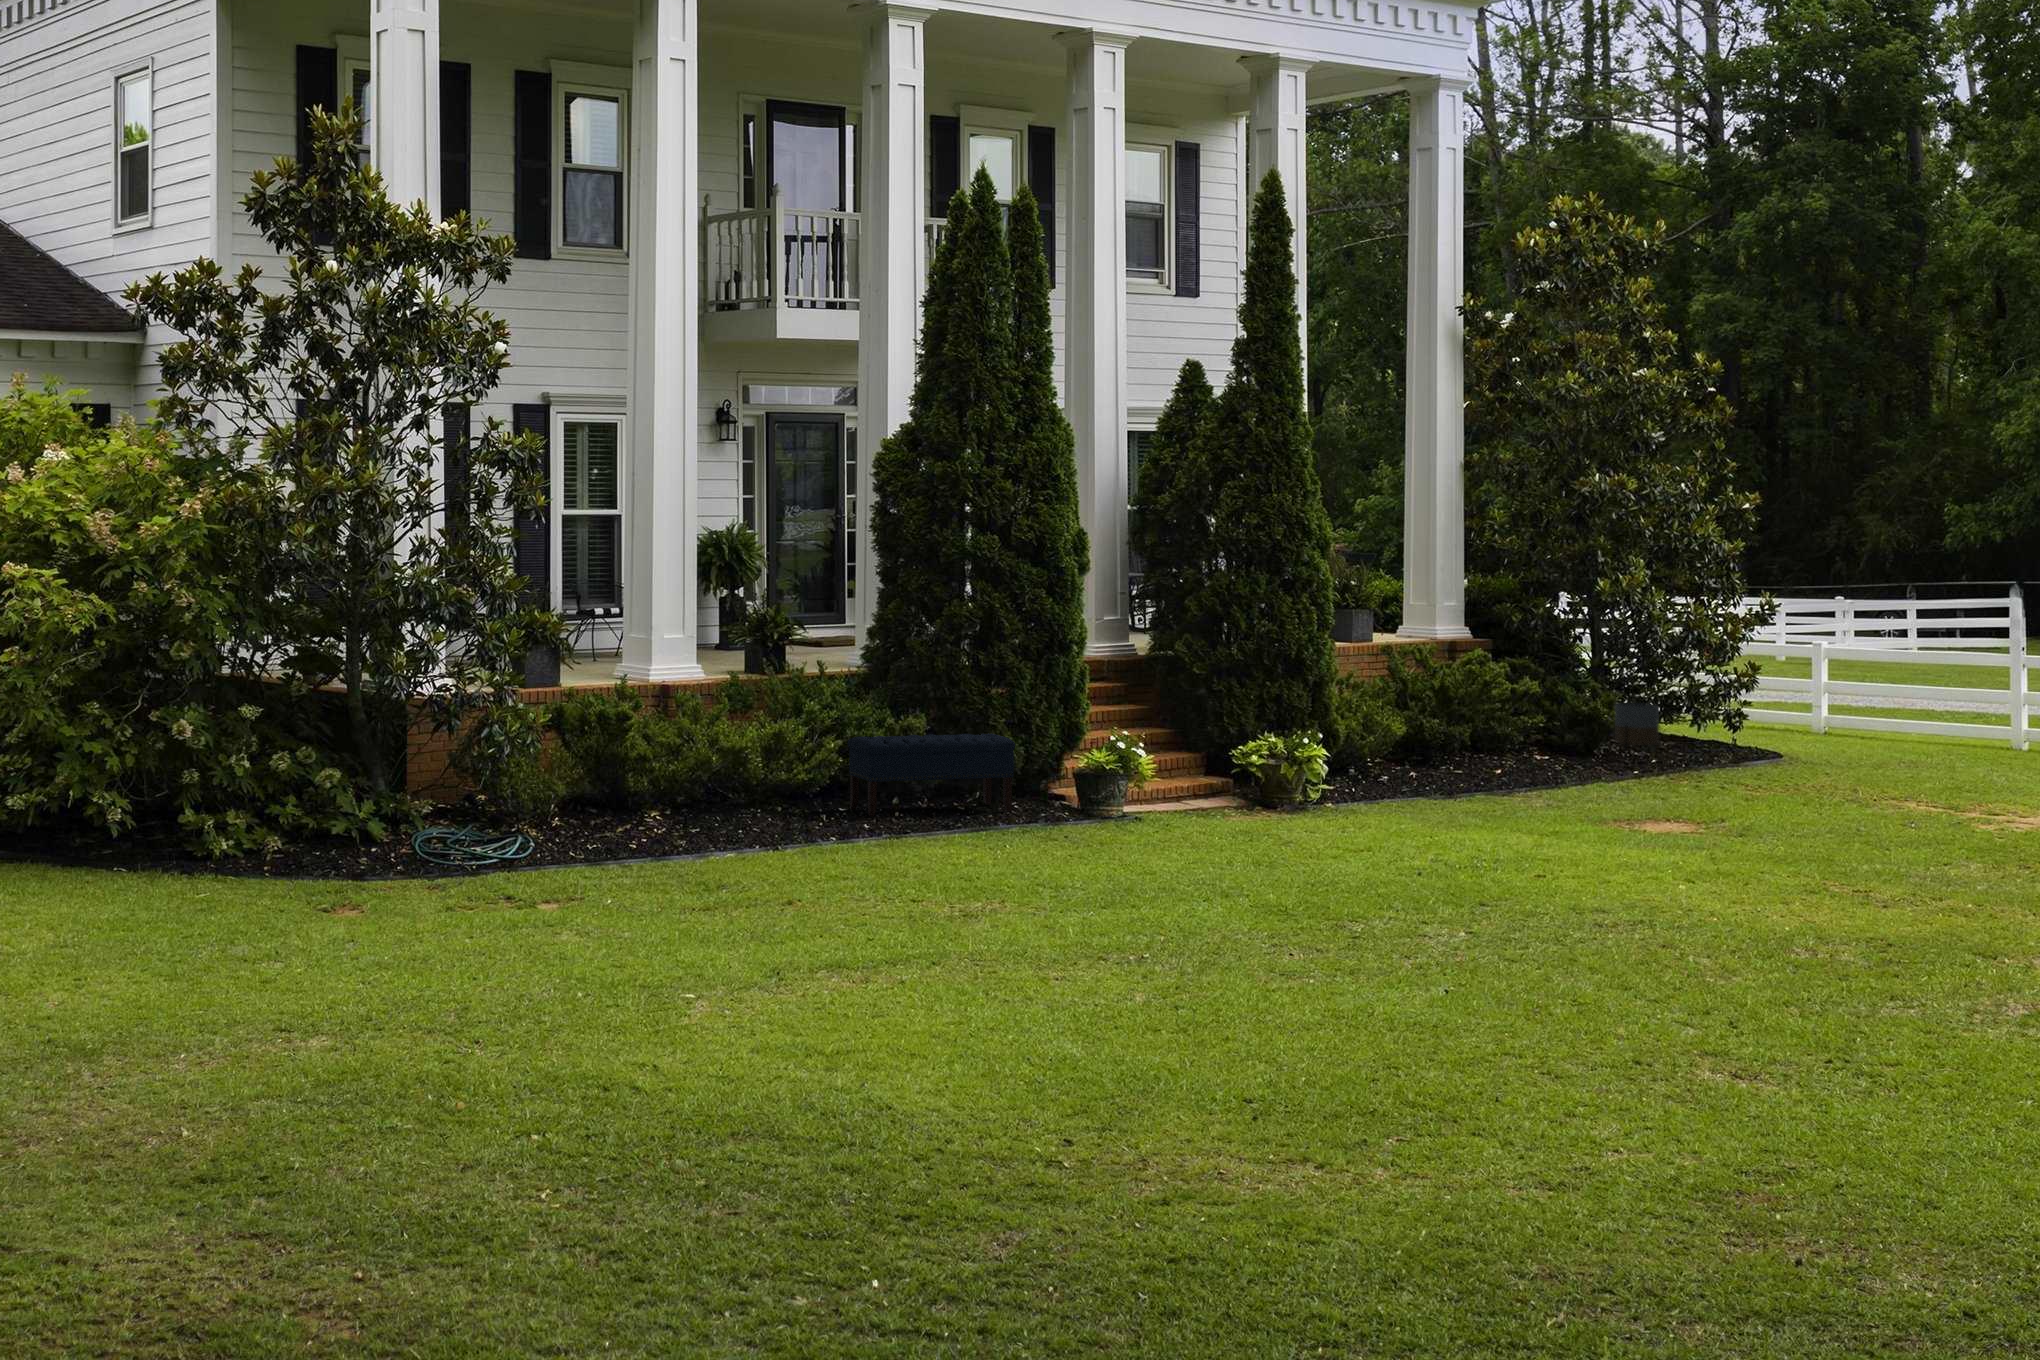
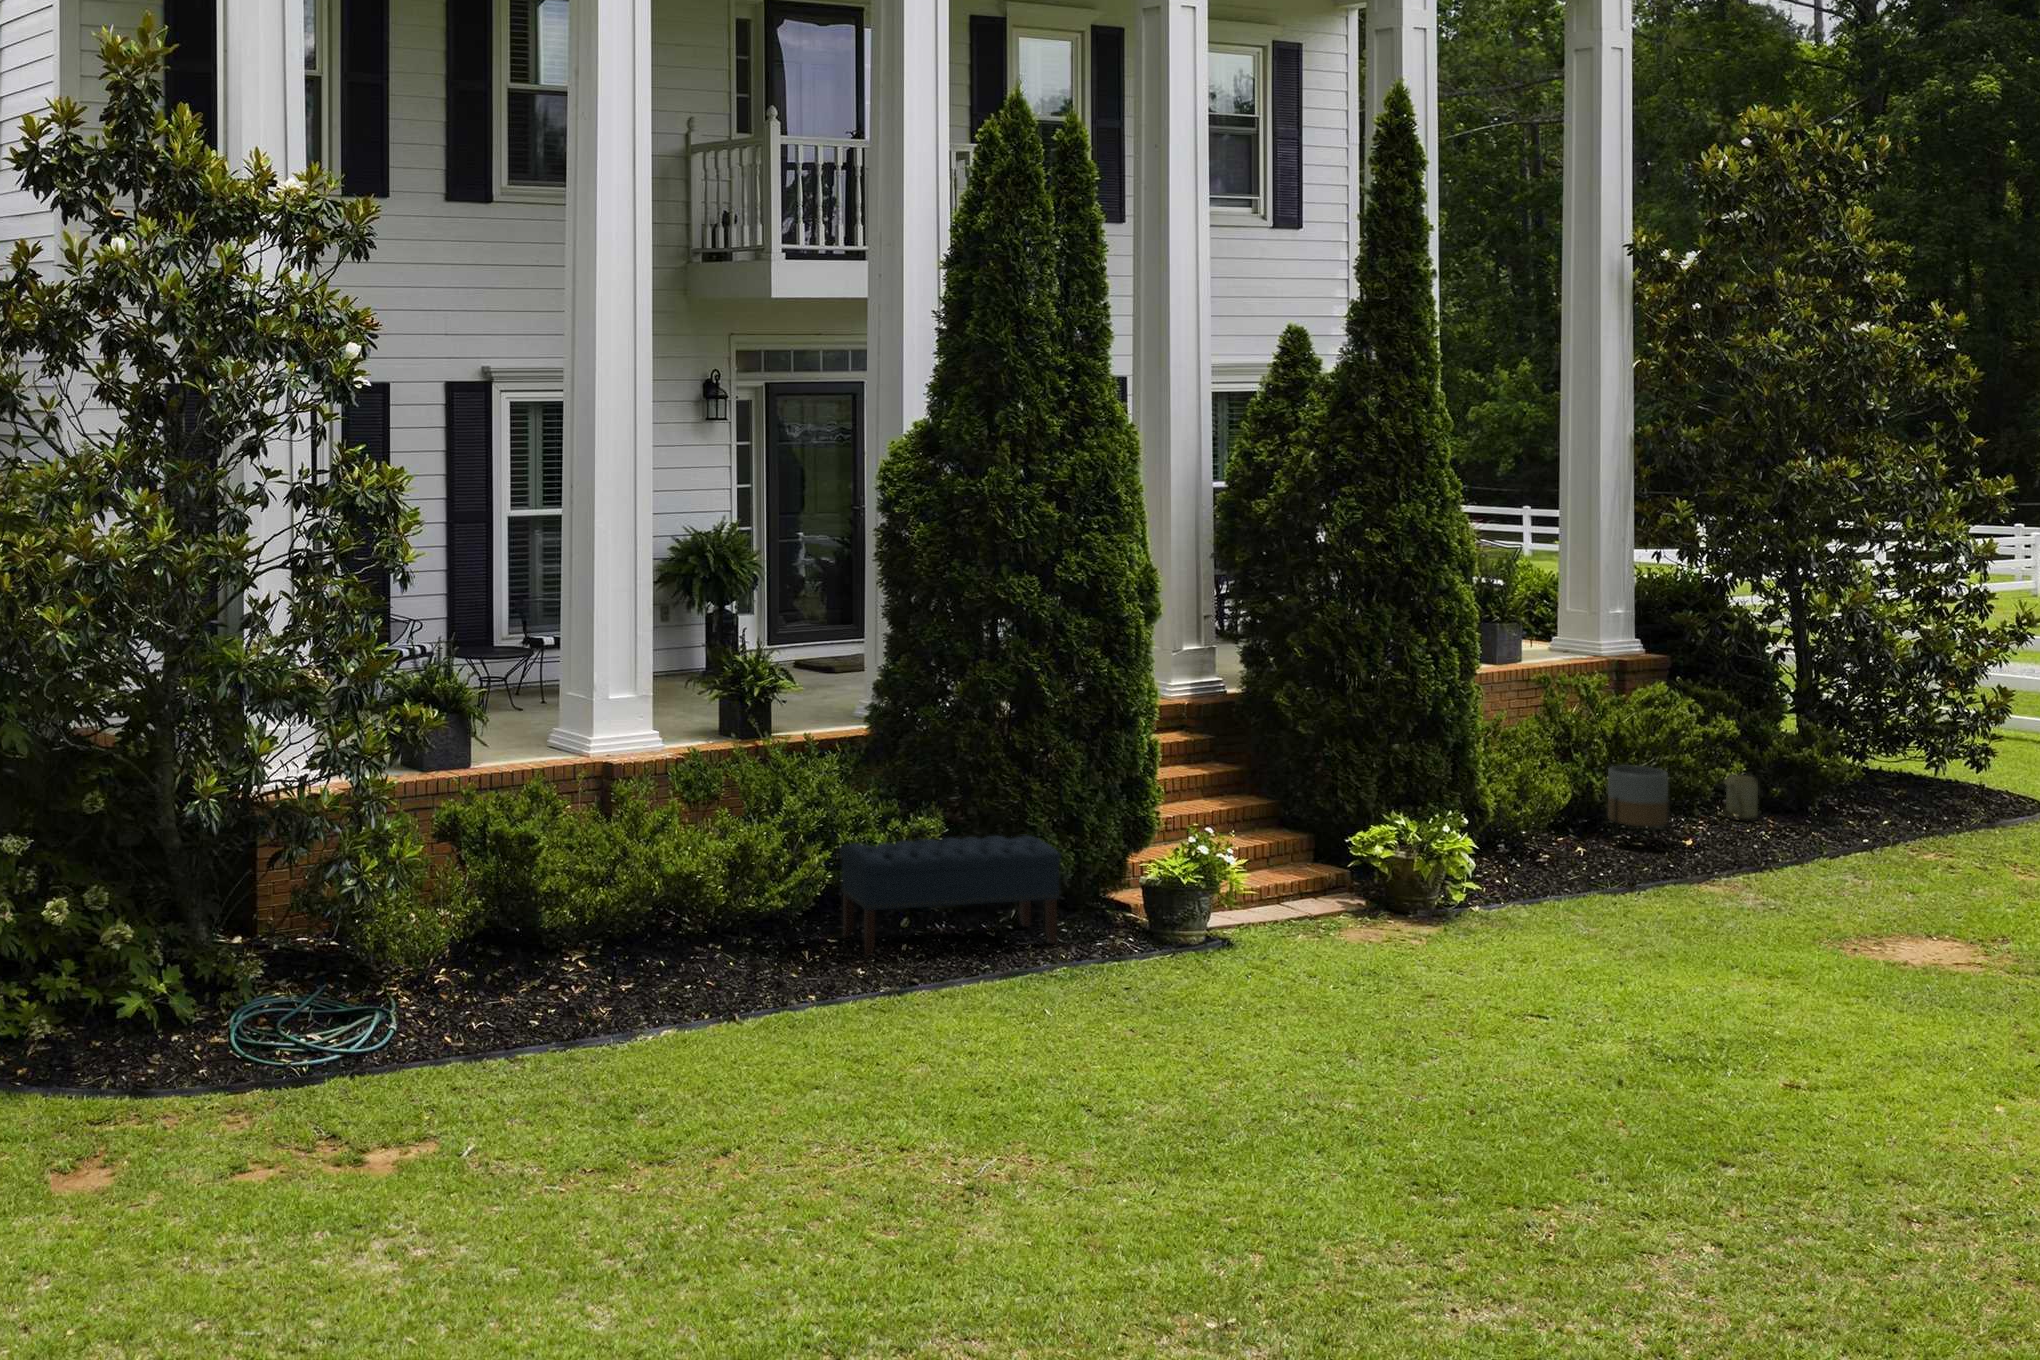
planter: present [1615,703,1660,760] -> present [1608,766,1670,827]
watering can: none [1529,714,1559,761] -> present [1724,774,1758,822]

